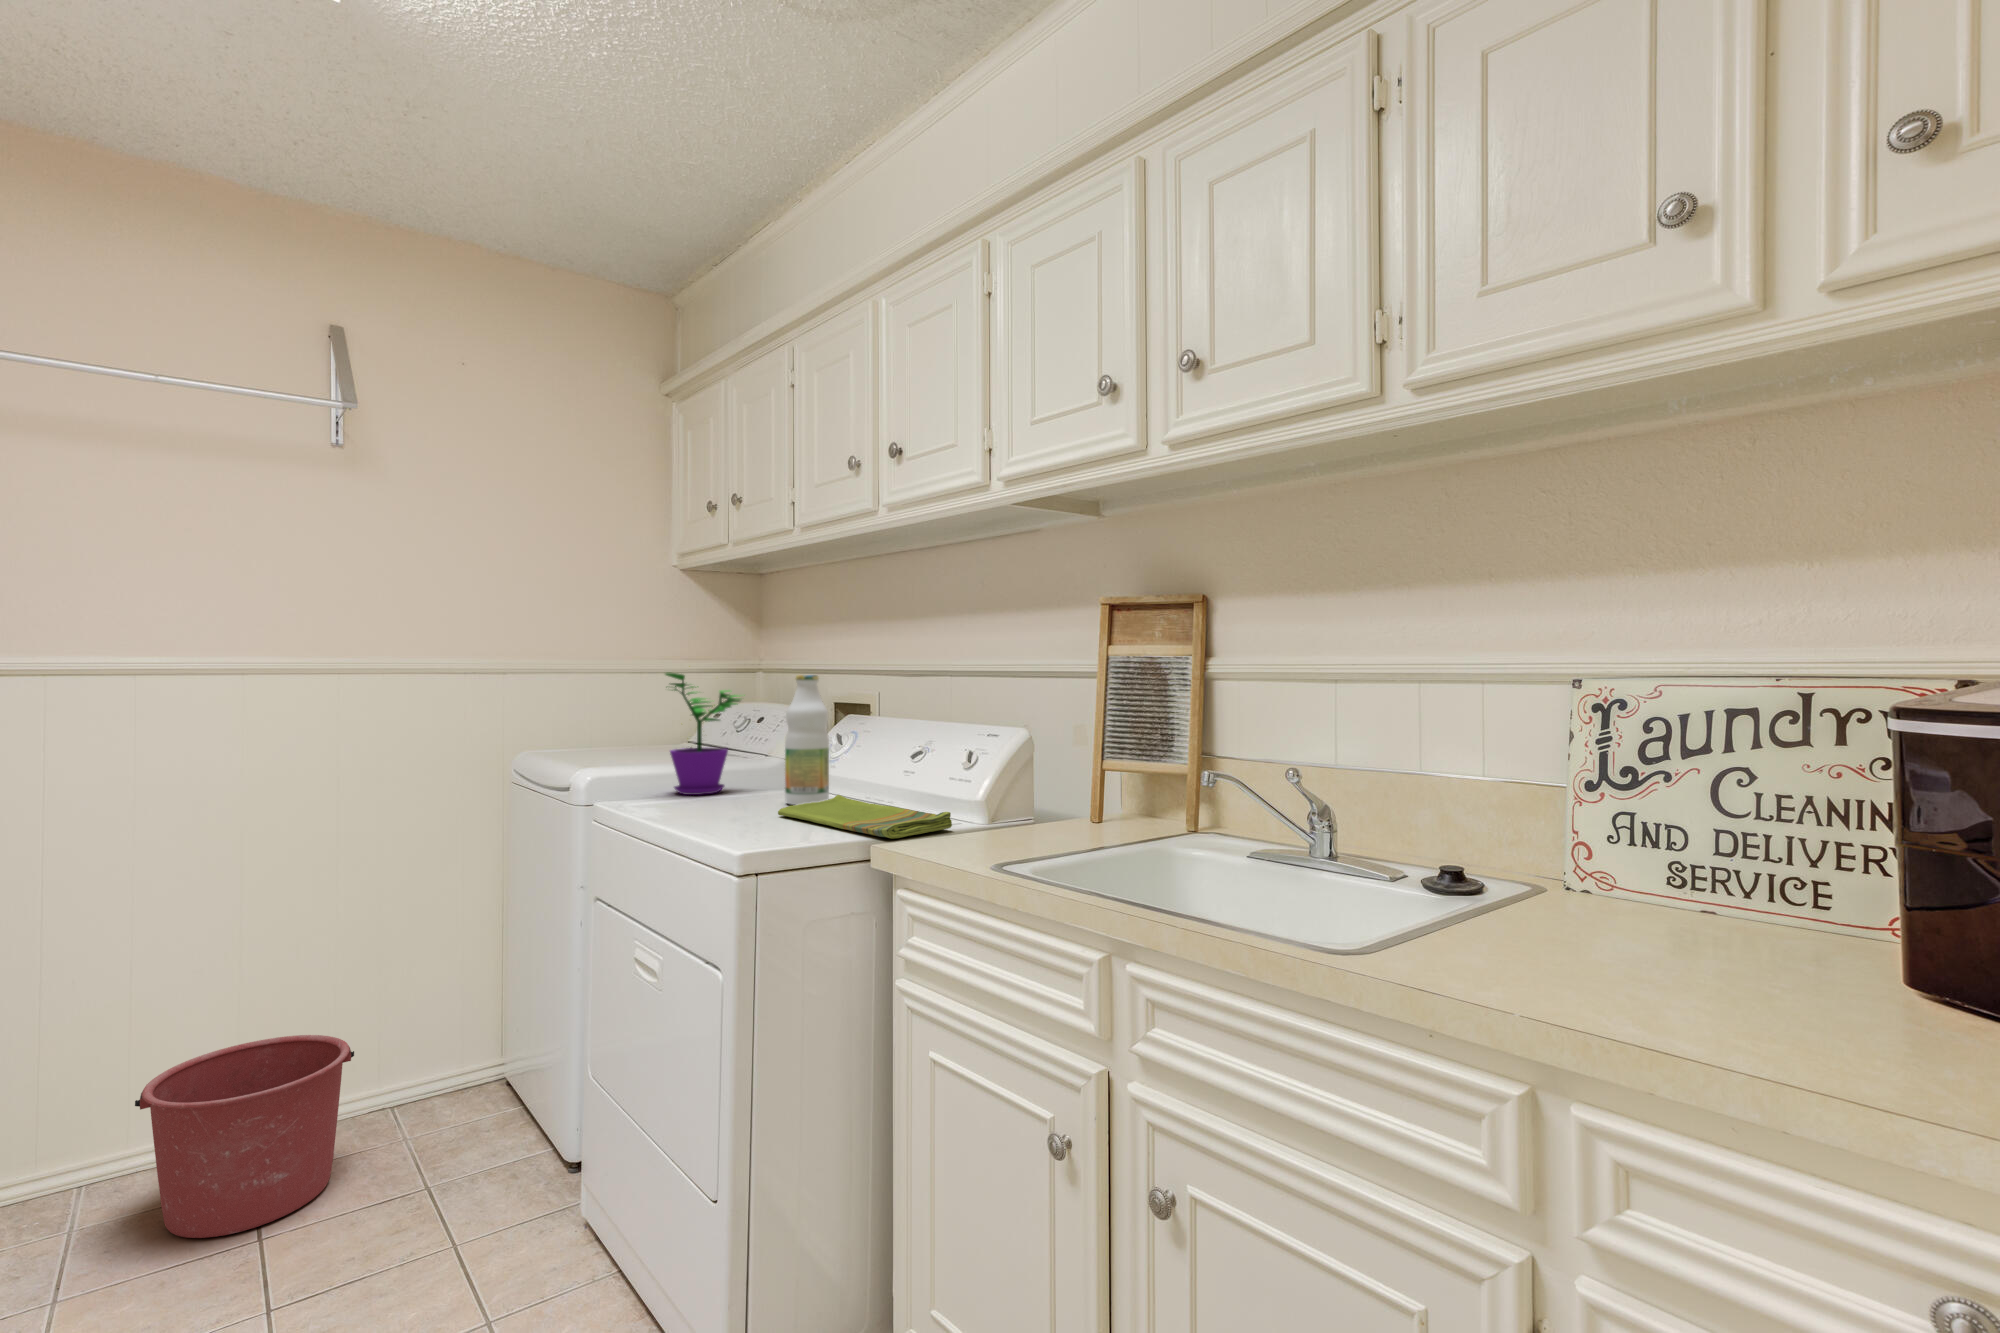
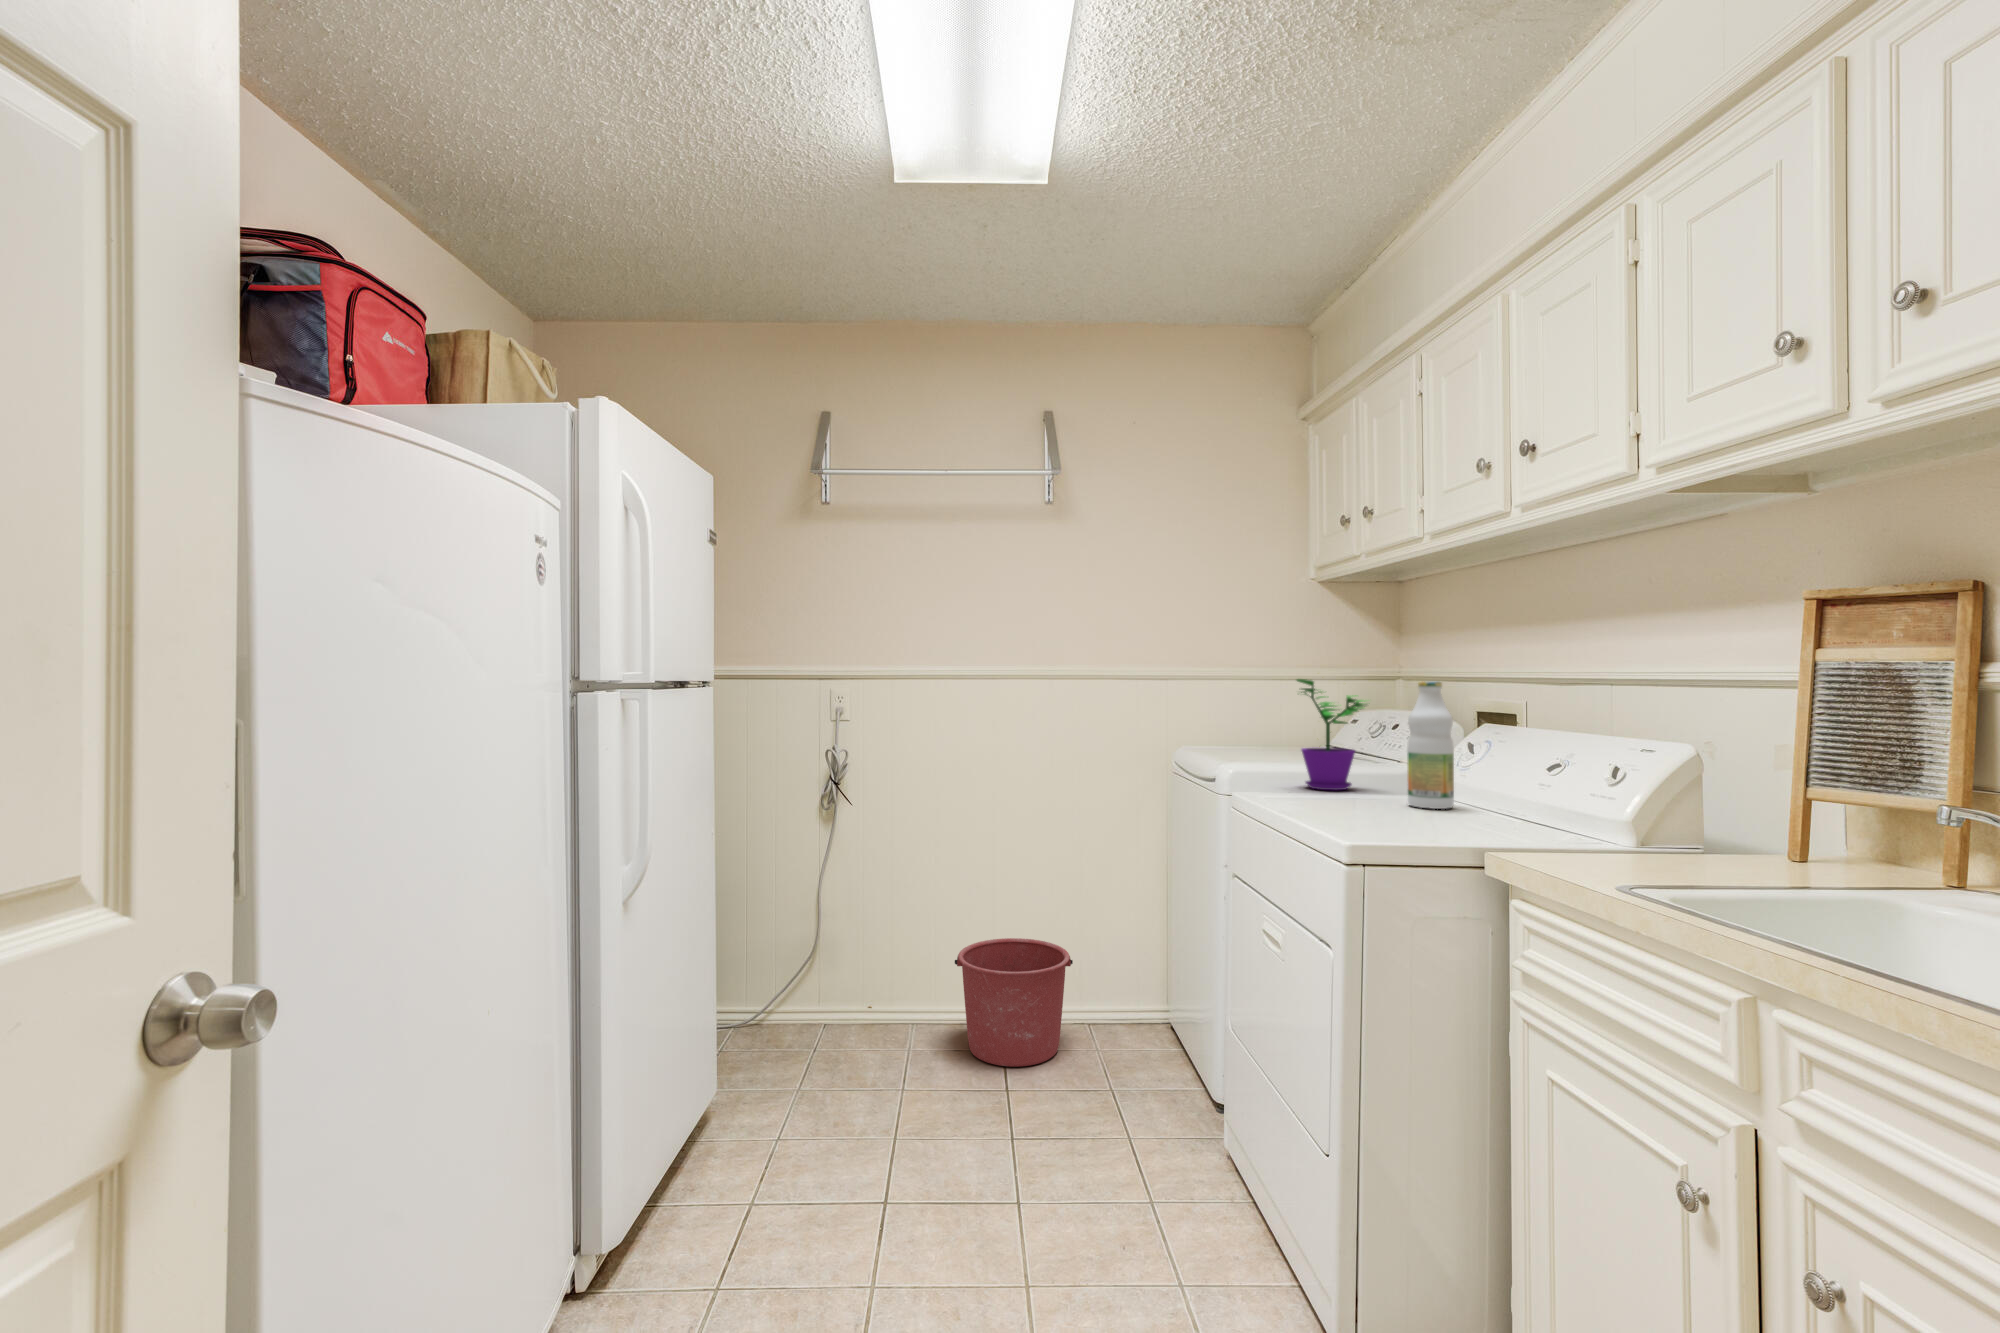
dish towel: present [778,795,952,838] -> none [1396,800,1585,847]

